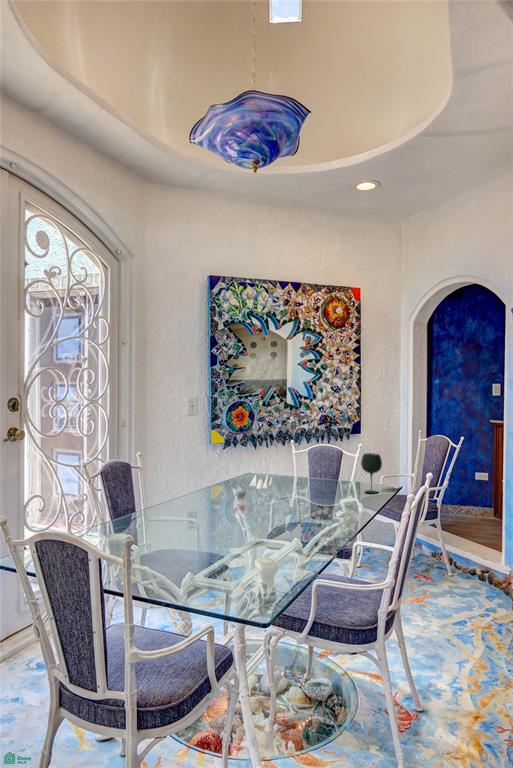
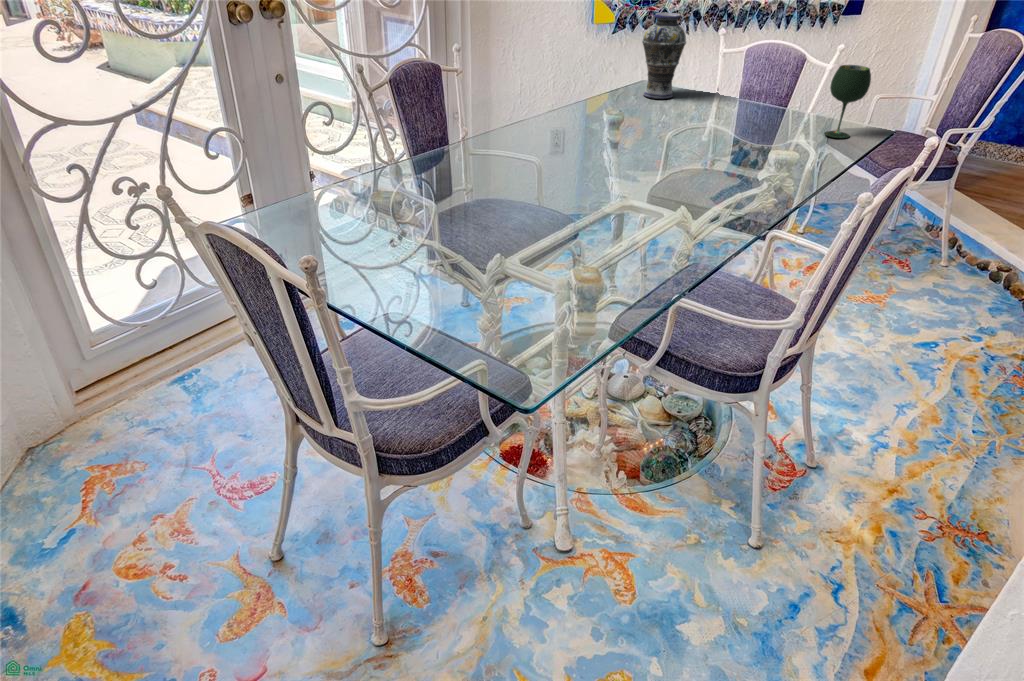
vase: none [247,433,273,481] -> present [642,13,686,99]

